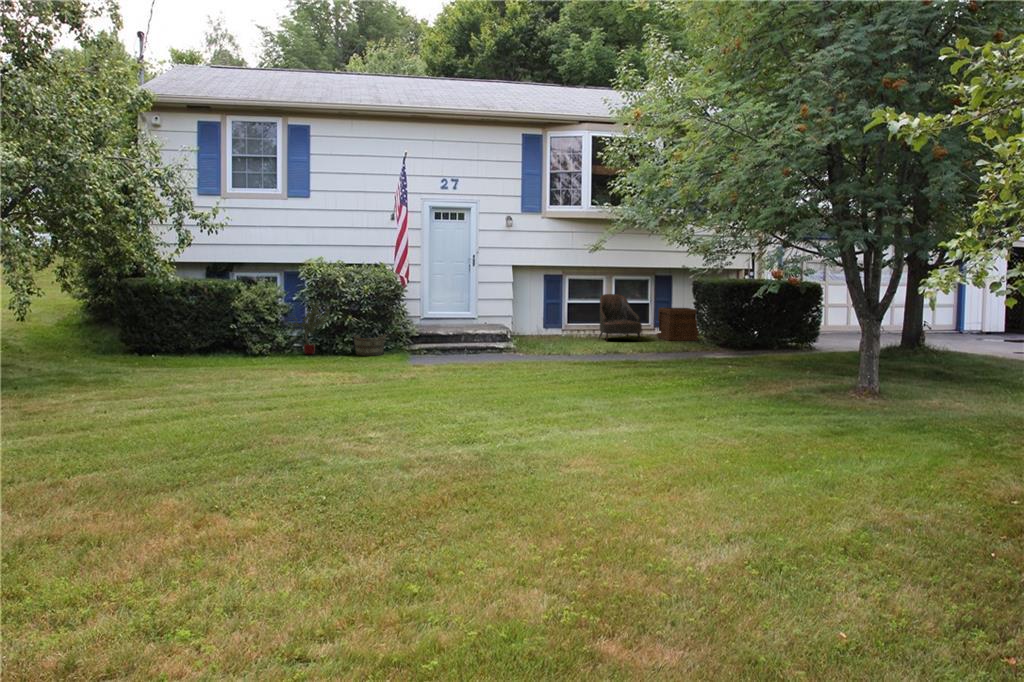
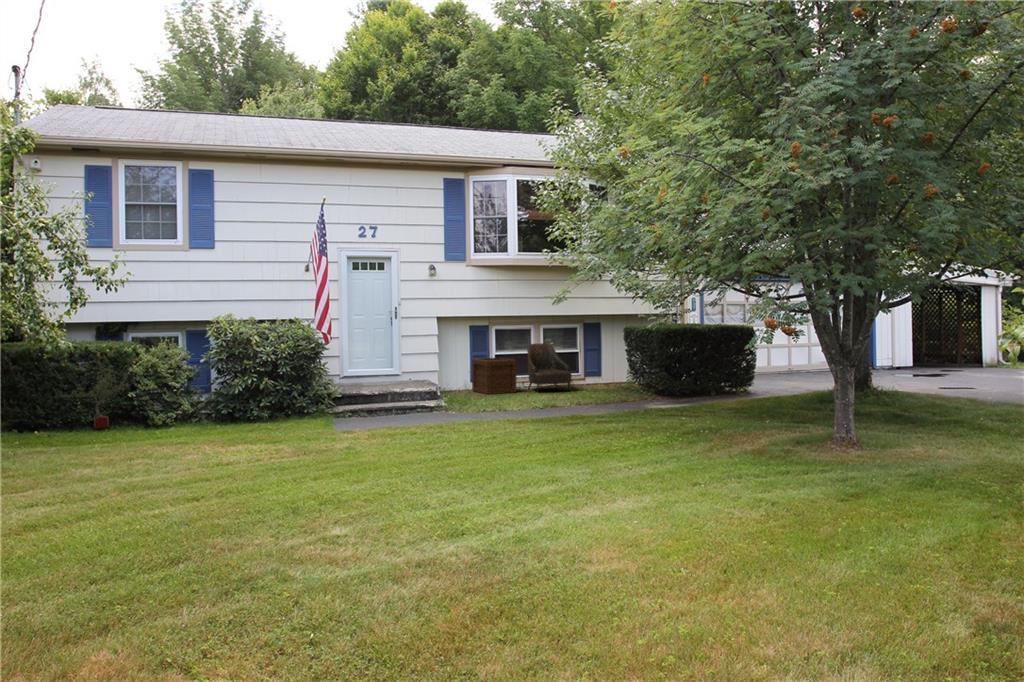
potted tree: present [289,301,329,355] -> present [71,365,129,429]
wooden crate: present [657,308,699,341] -> present [472,358,517,394]
bucket: present [354,334,386,356] -> none [273,396,311,421]

